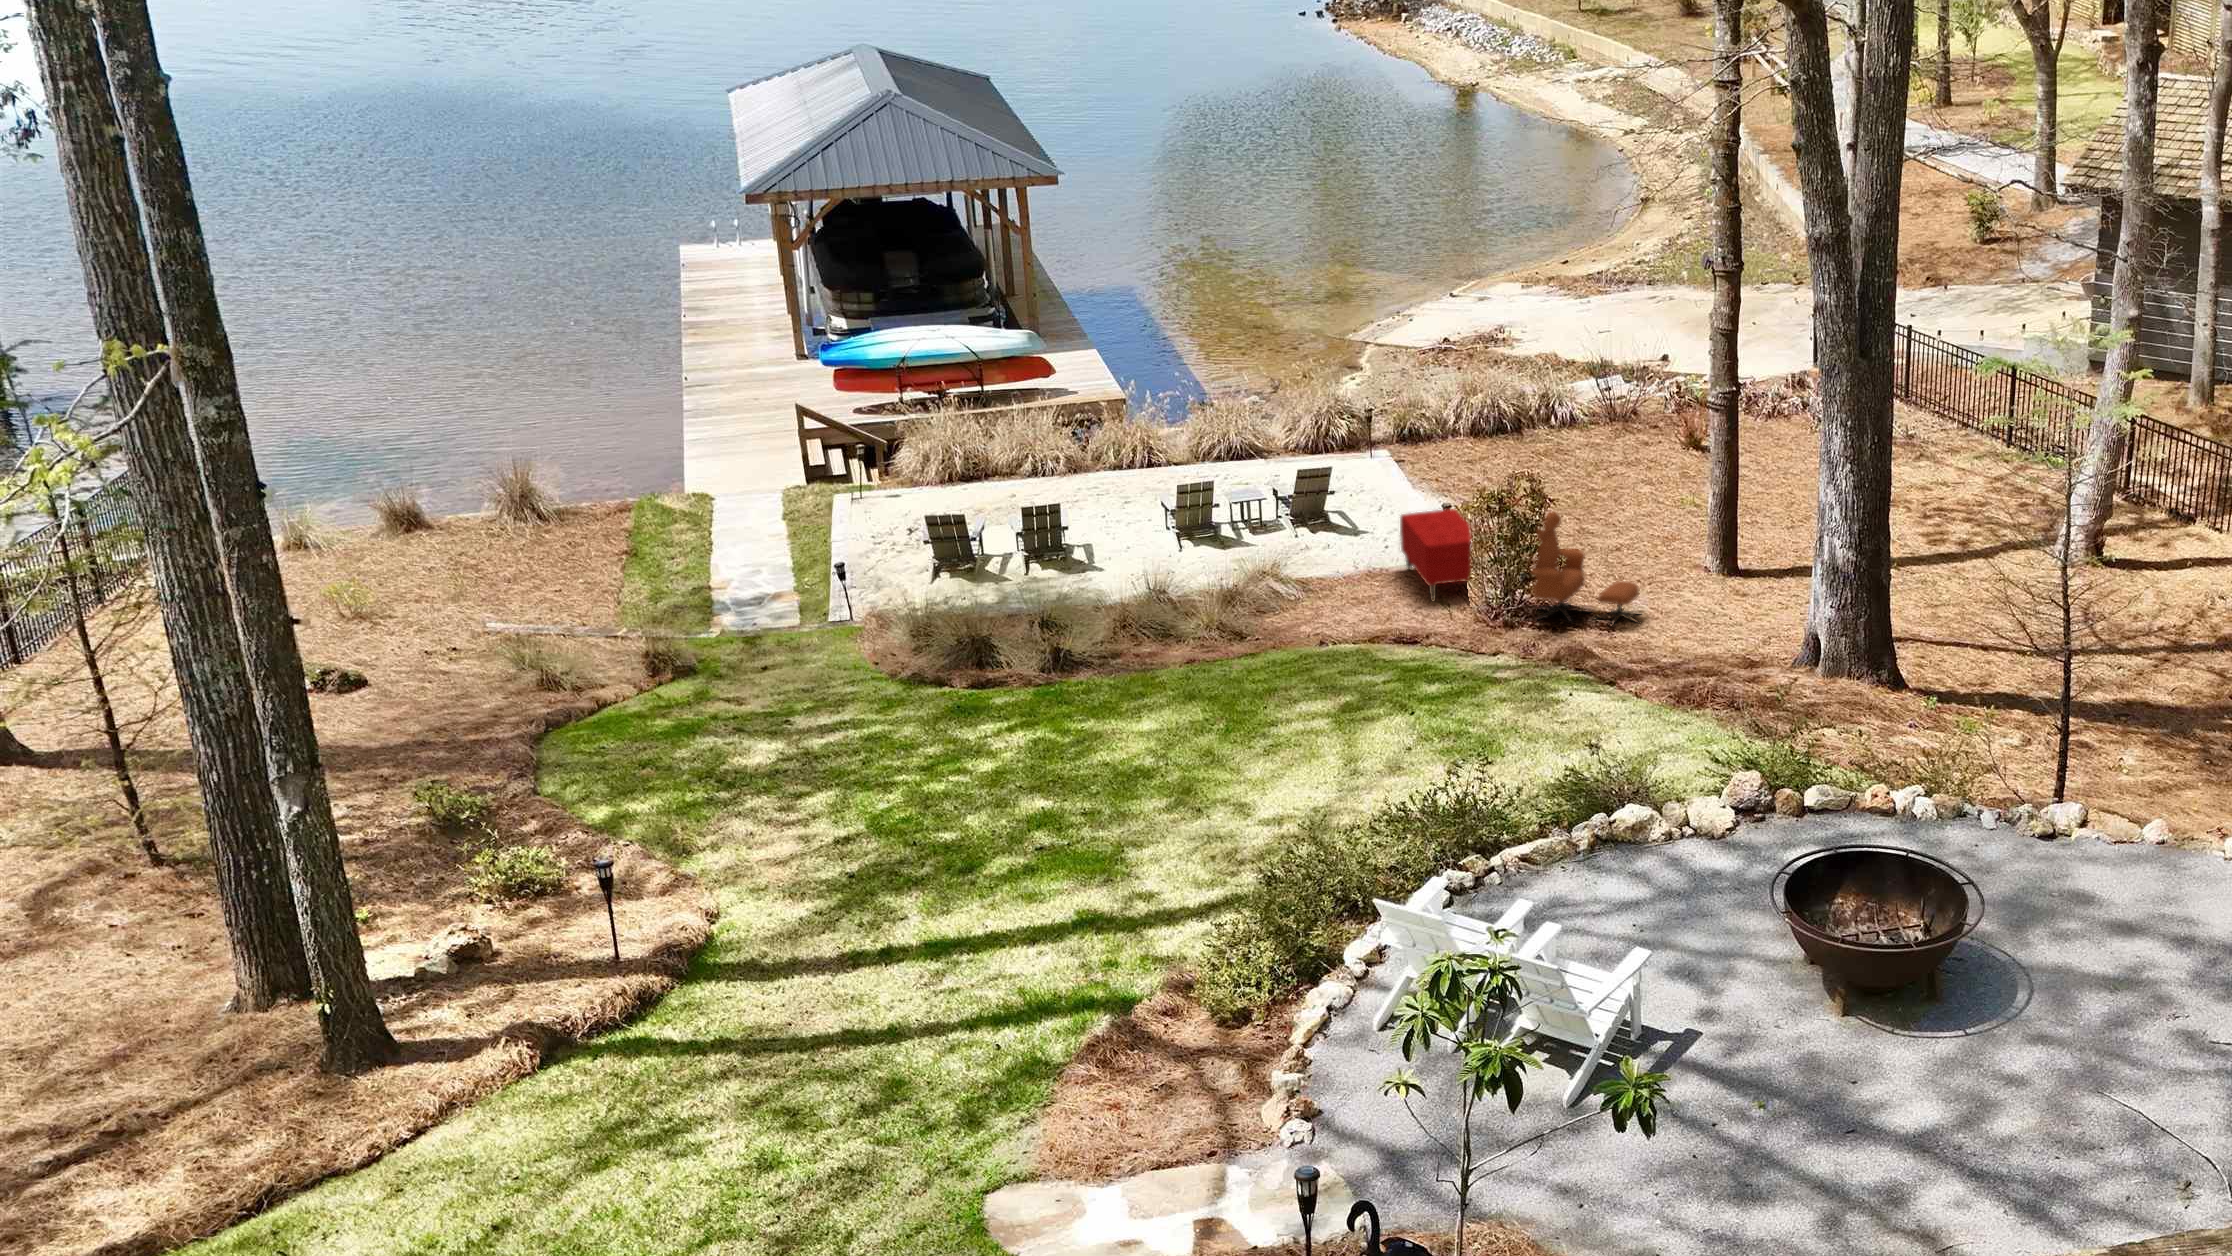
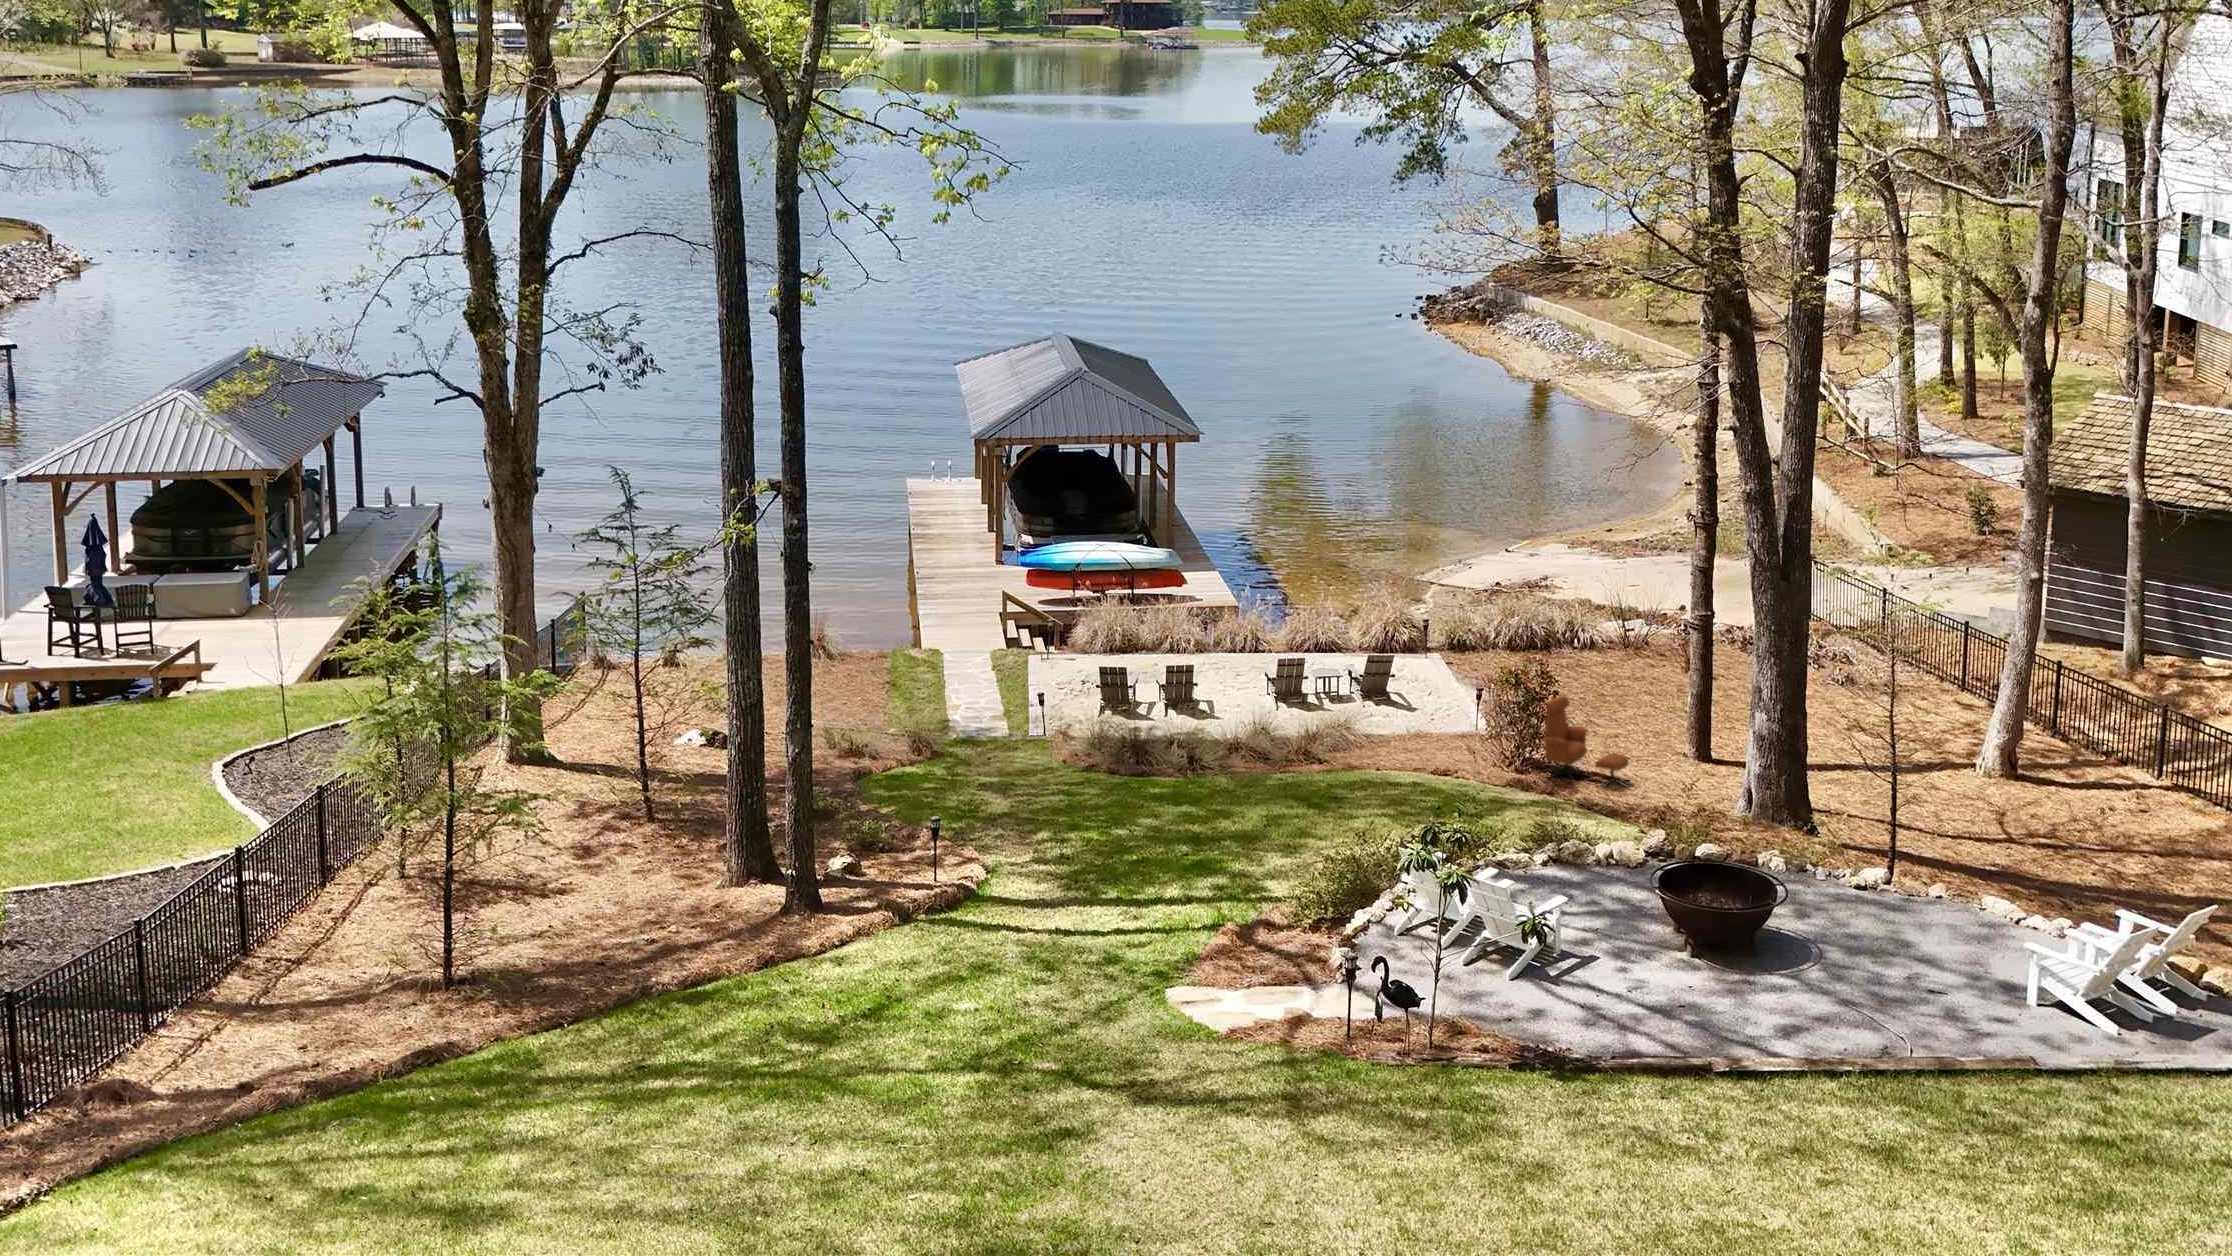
bench: present [1400,509,1471,601] -> none [1446,693,1510,760]

